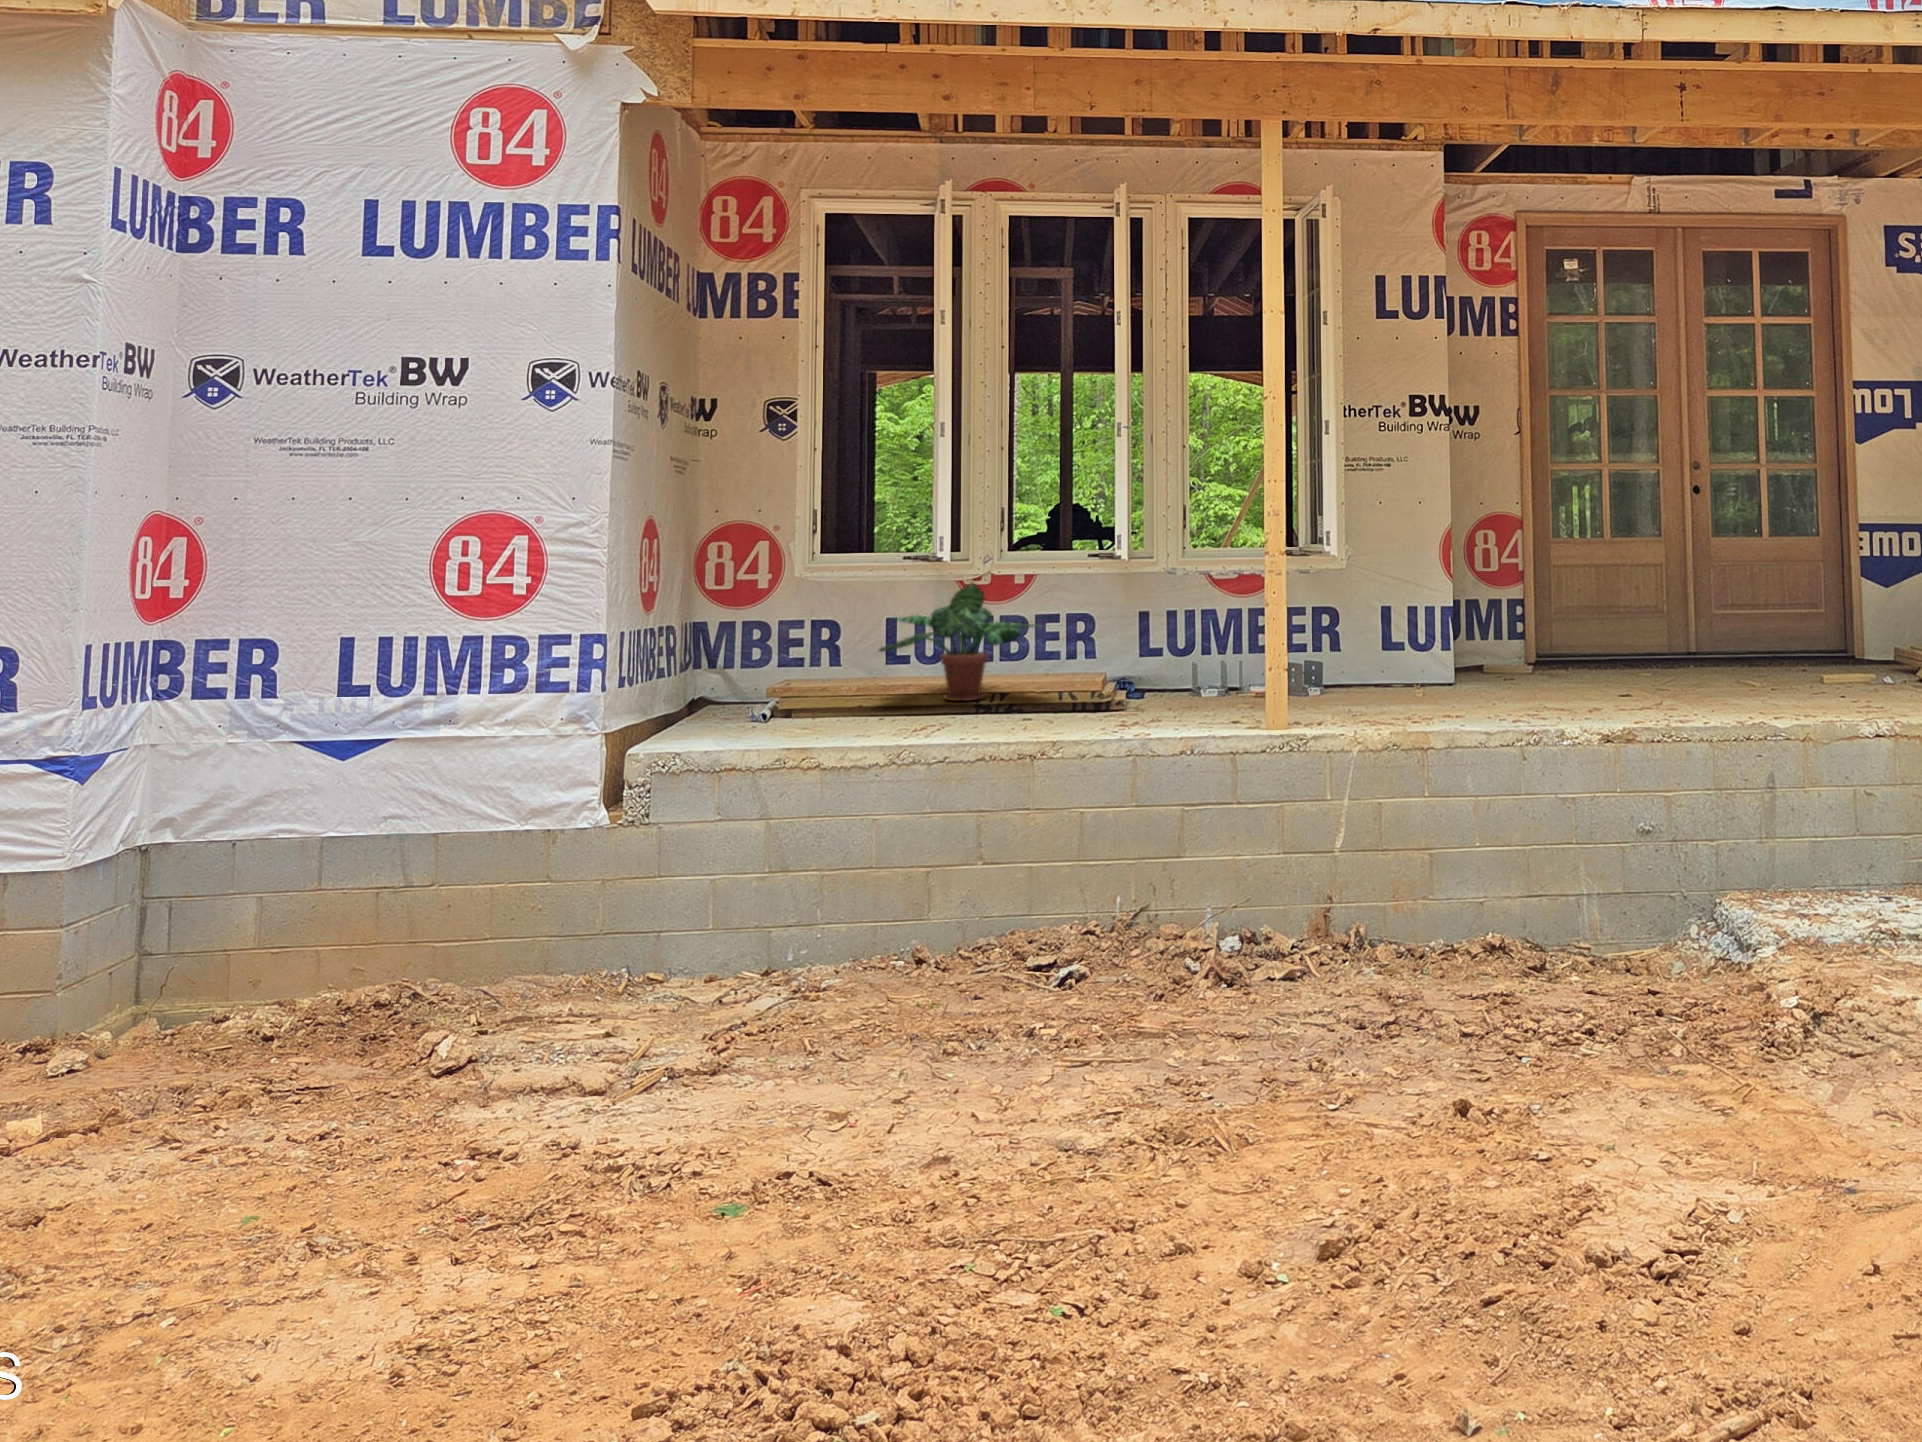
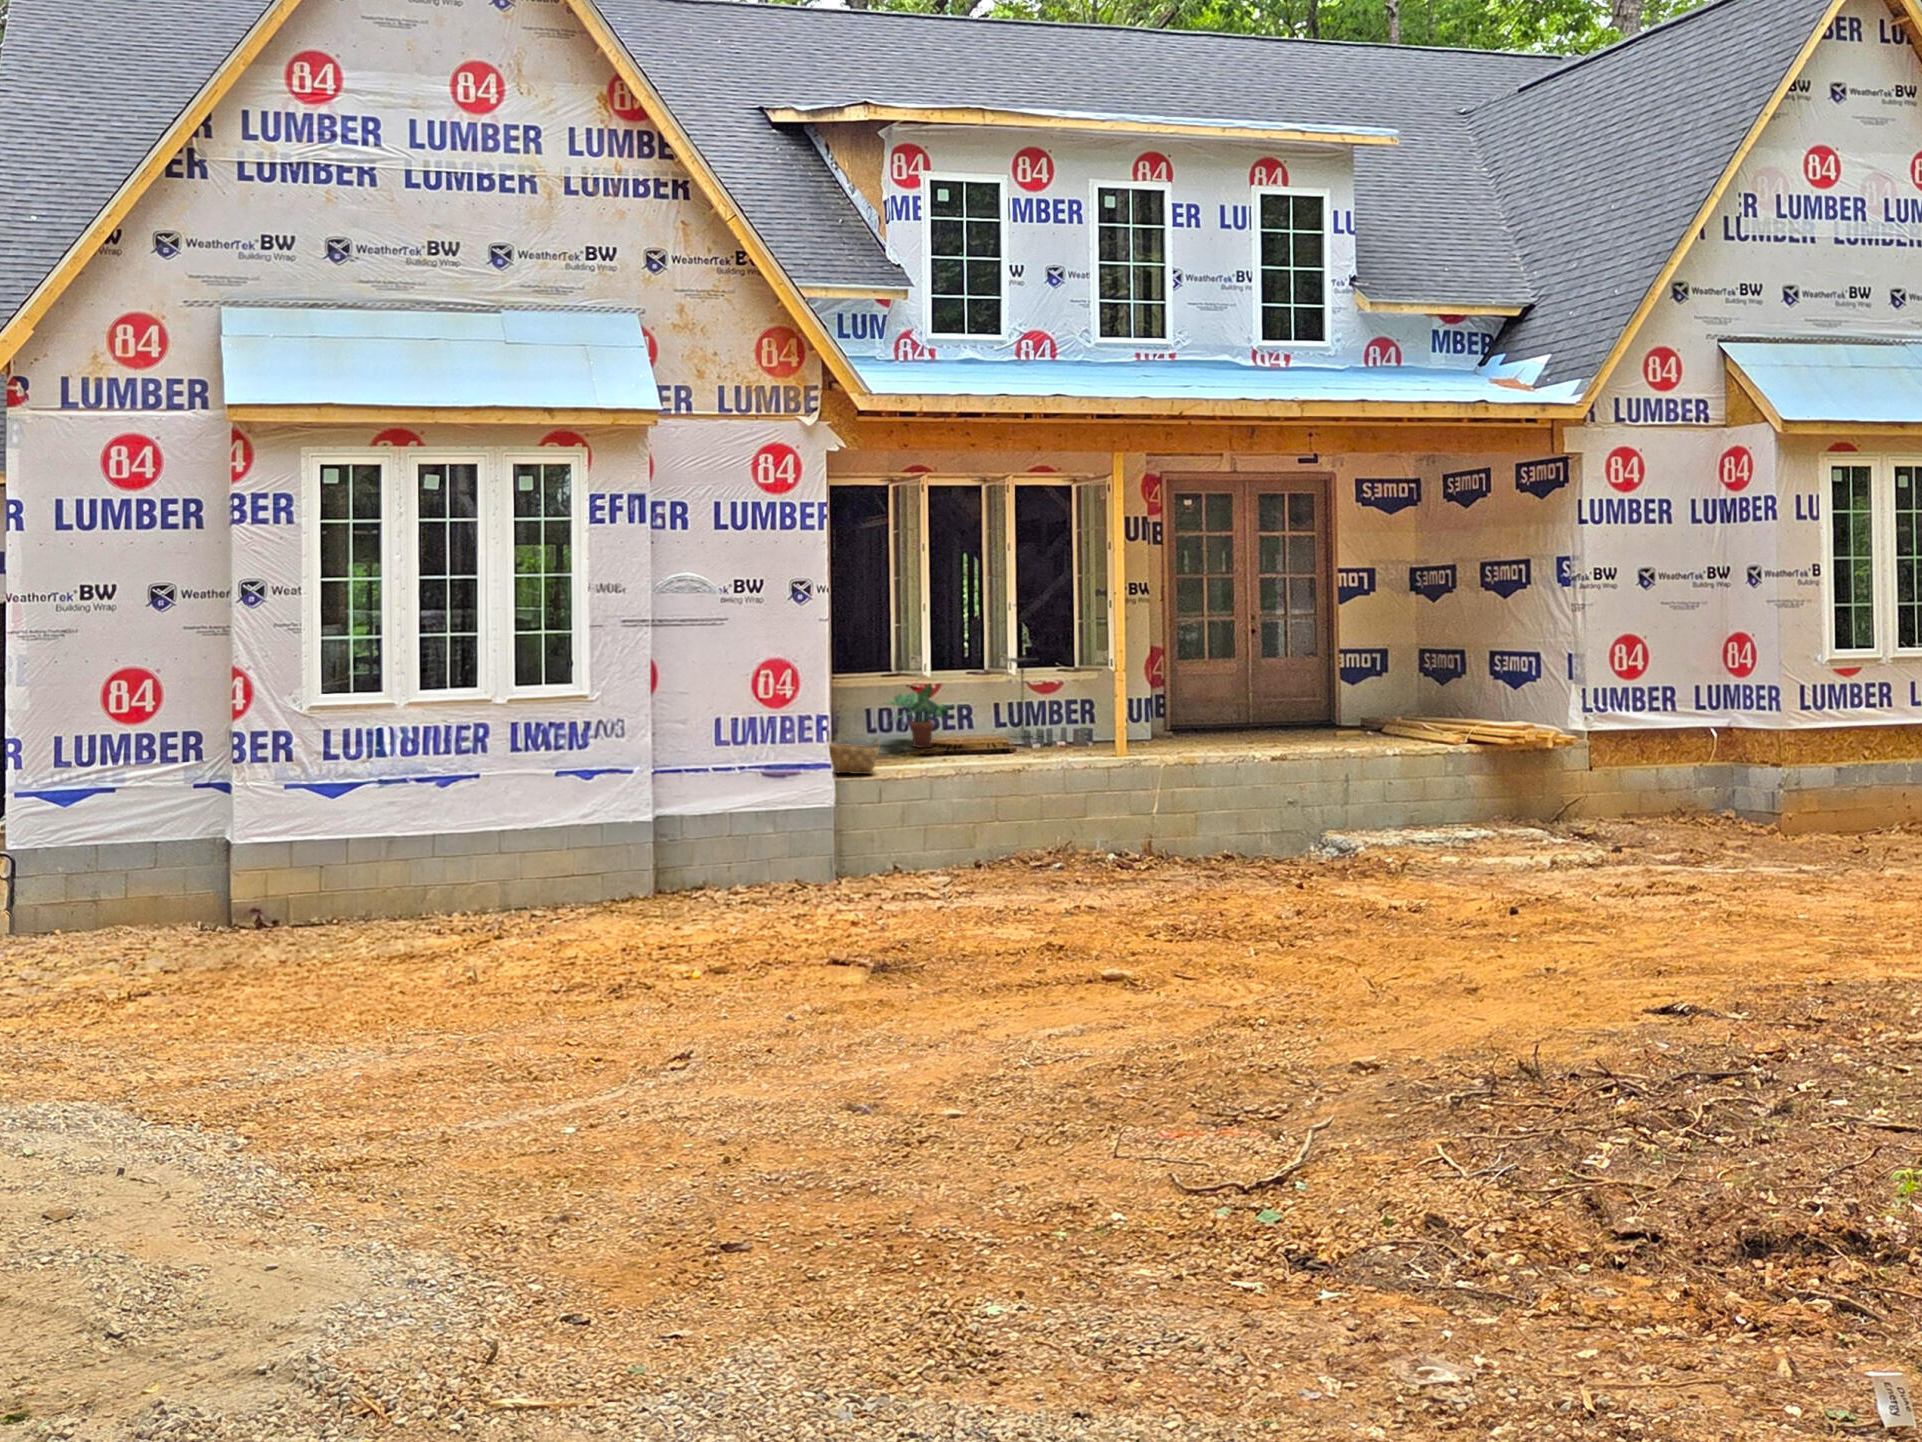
side table: none [1156,540,1221,688] -> present [1006,658,1038,736]
woven basket: none [626,671,749,753] -> present [829,740,879,774]

